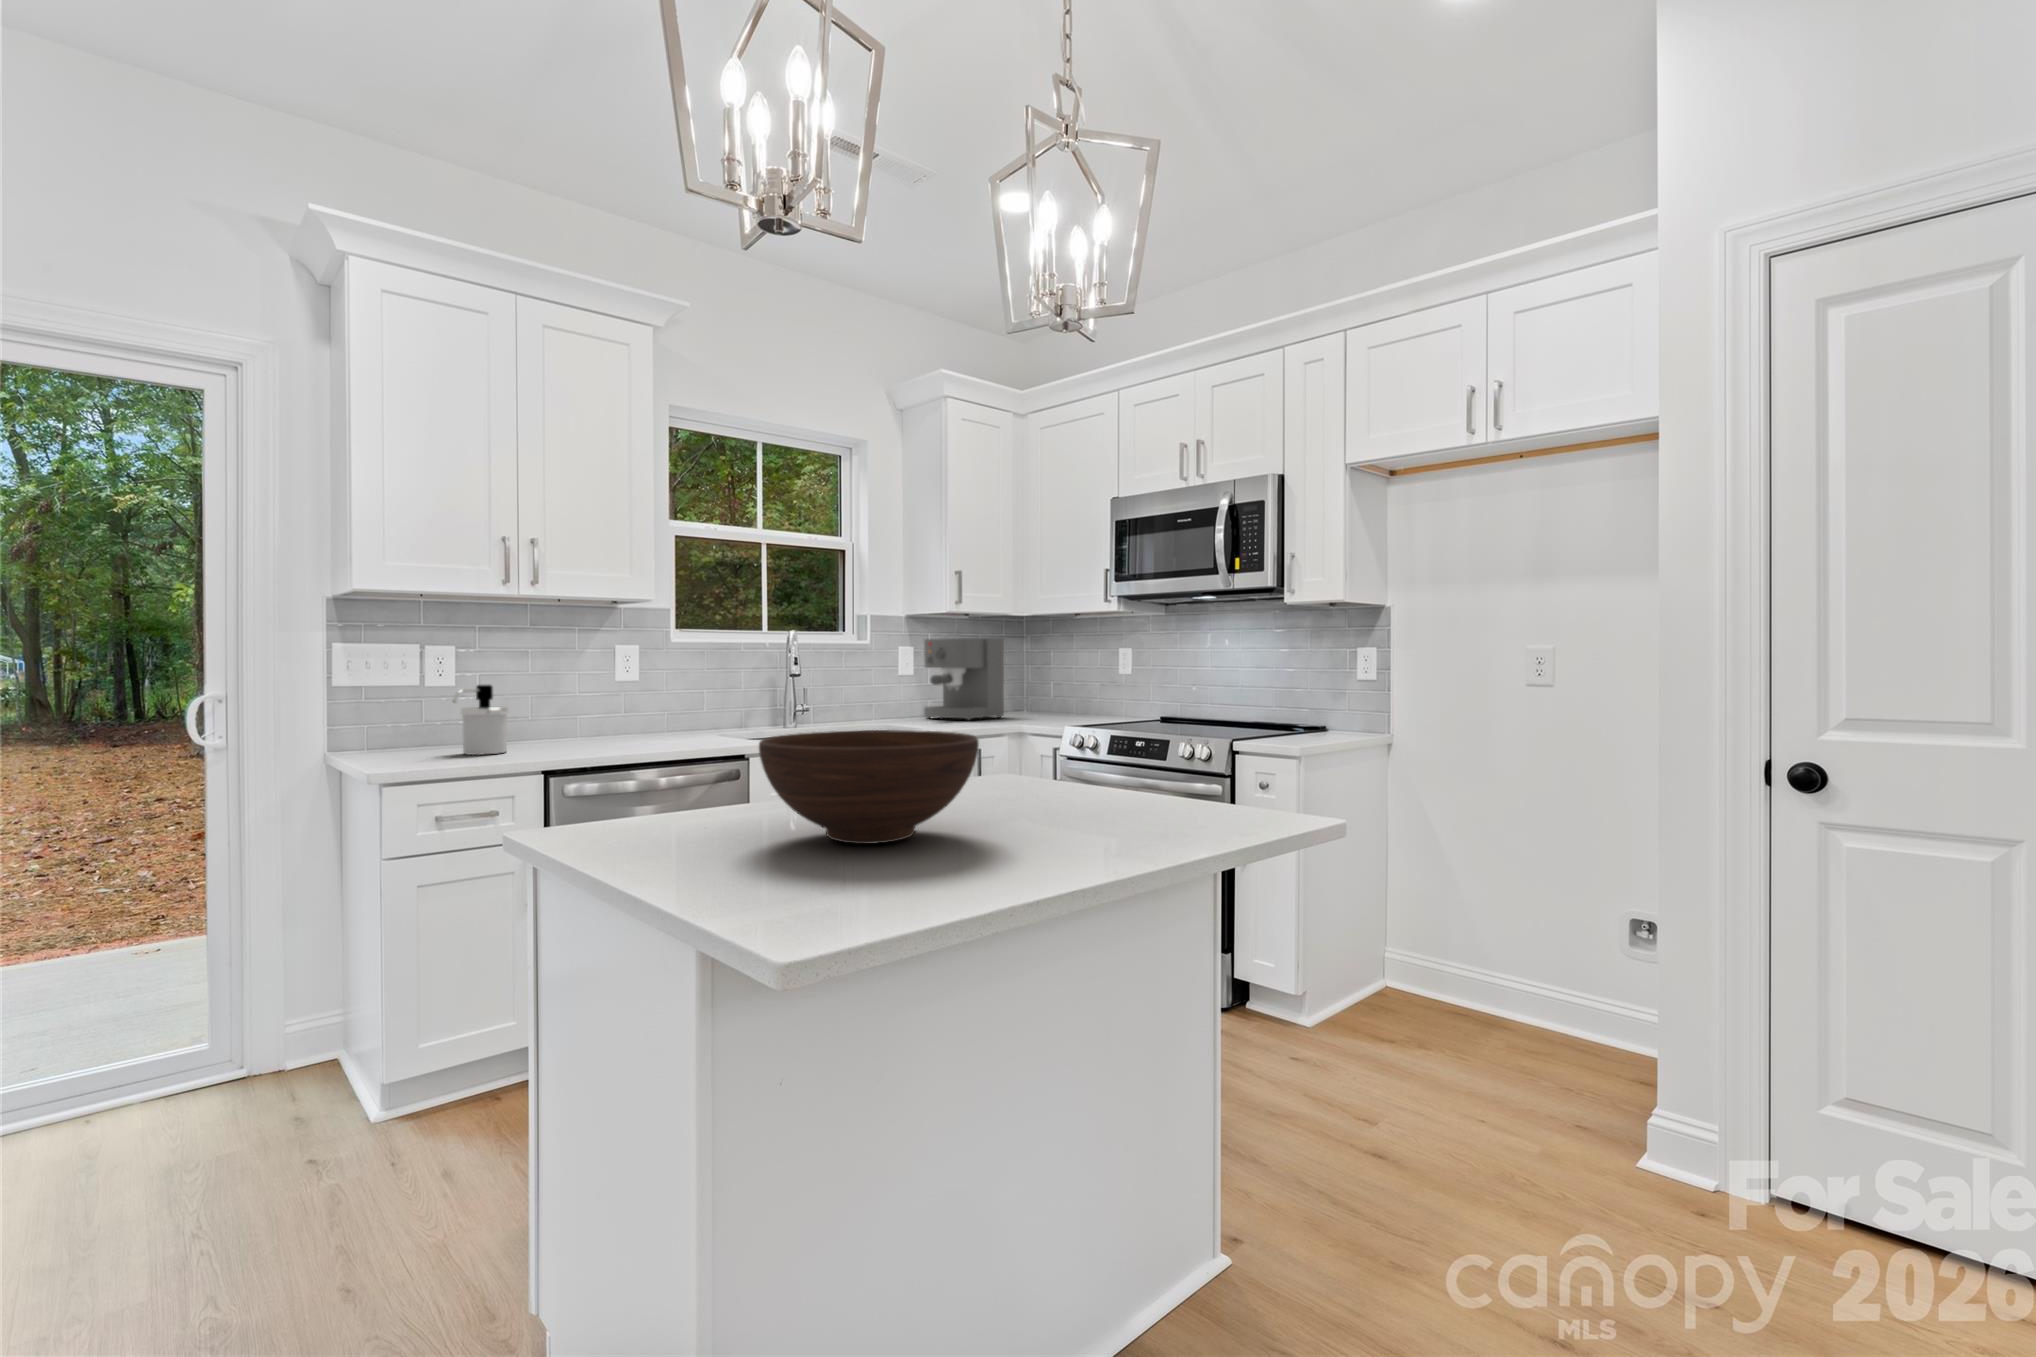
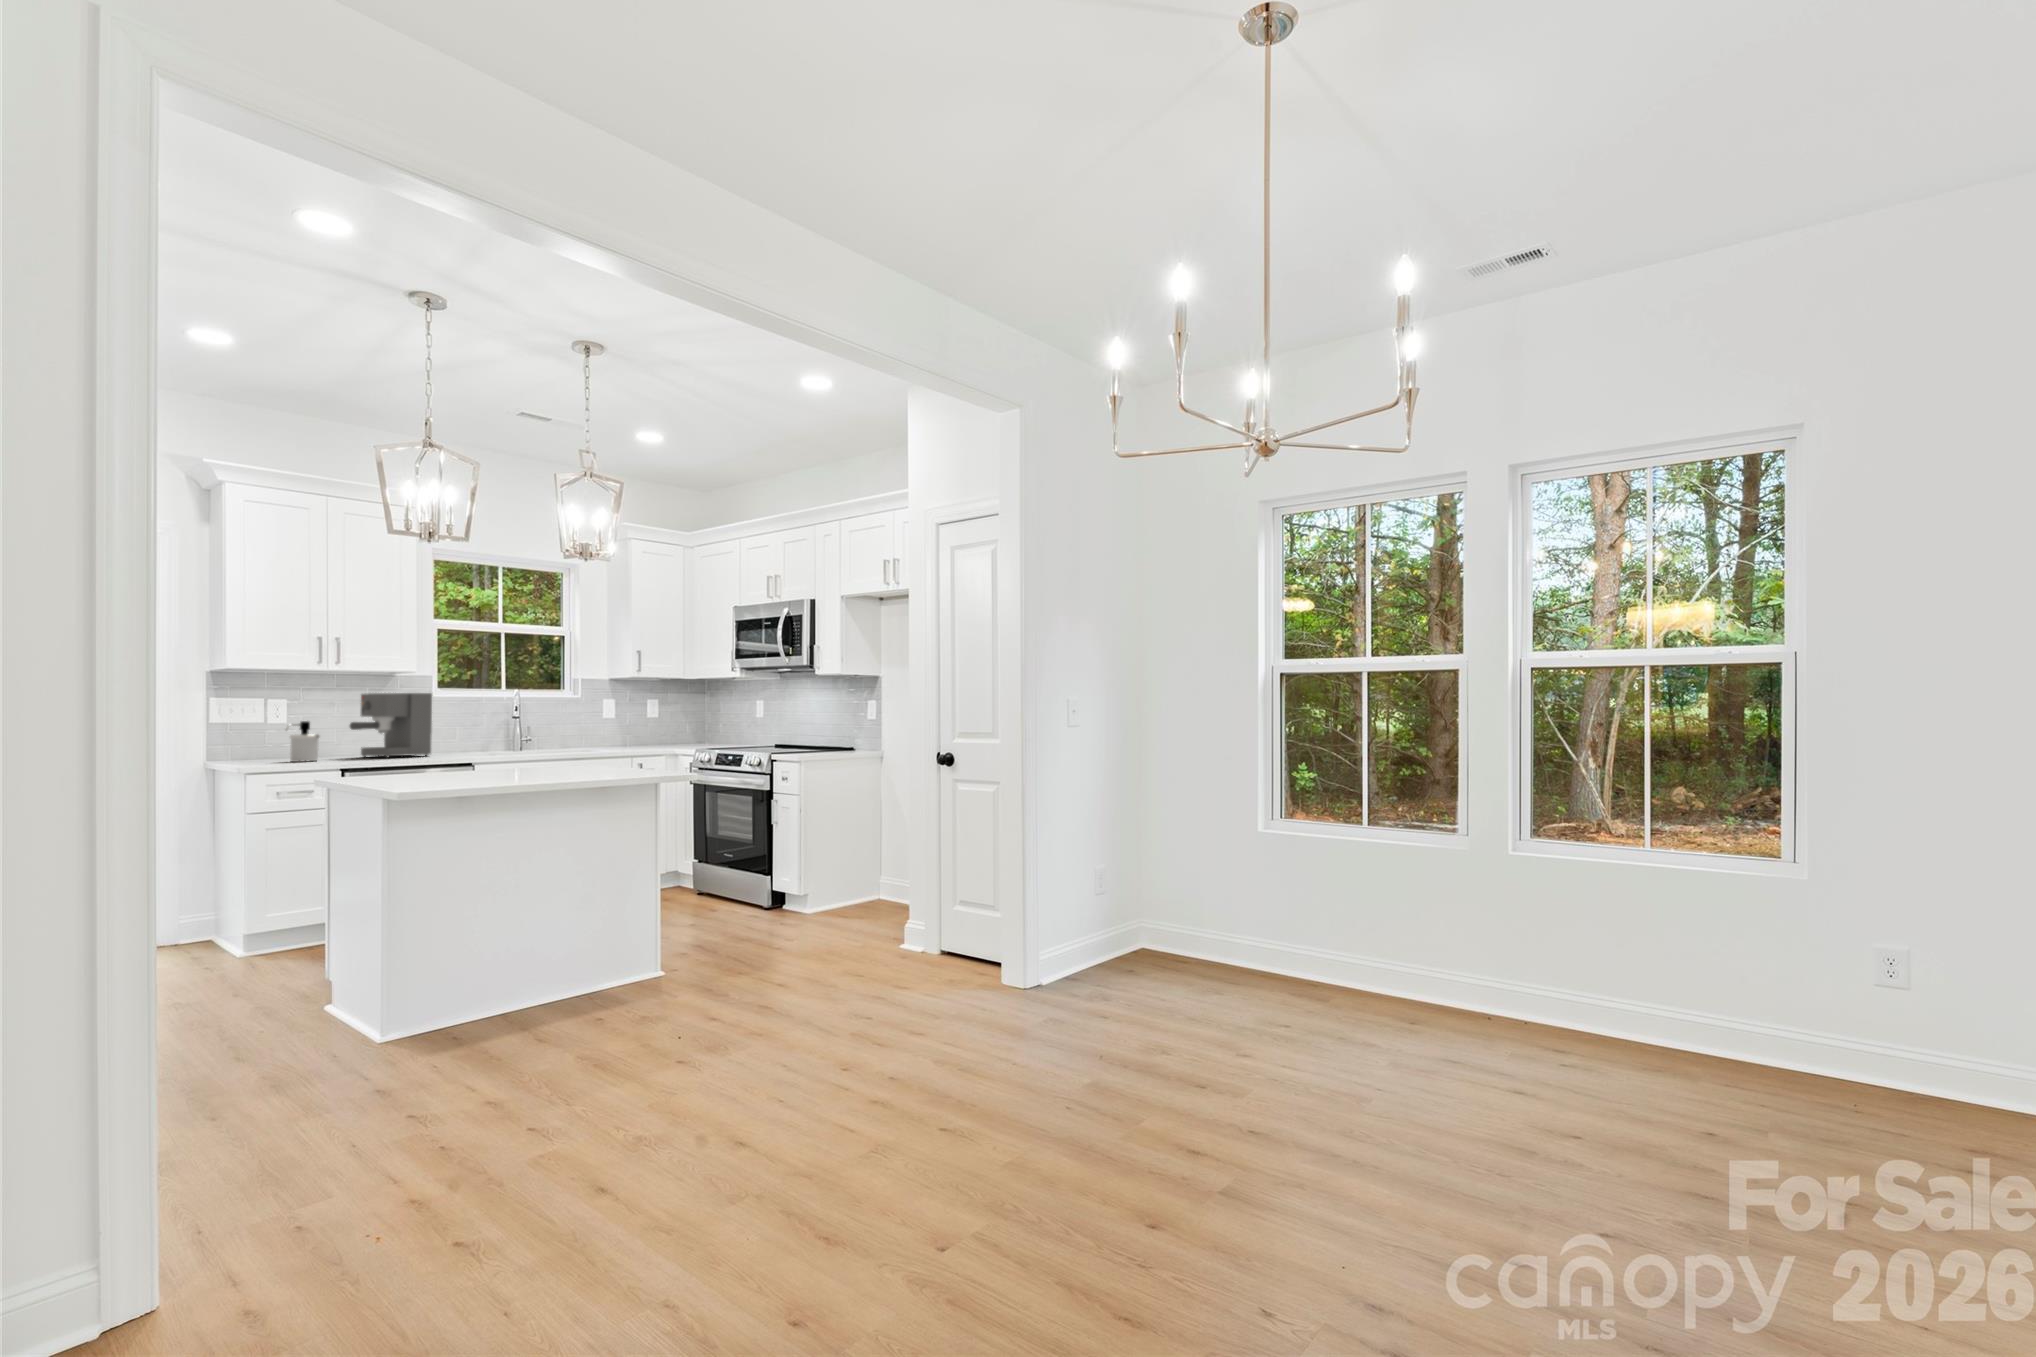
coffee maker: present [924,638,1004,720] -> present [350,693,432,757]
fruit bowl: present [759,730,979,844] -> none [426,736,527,779]

